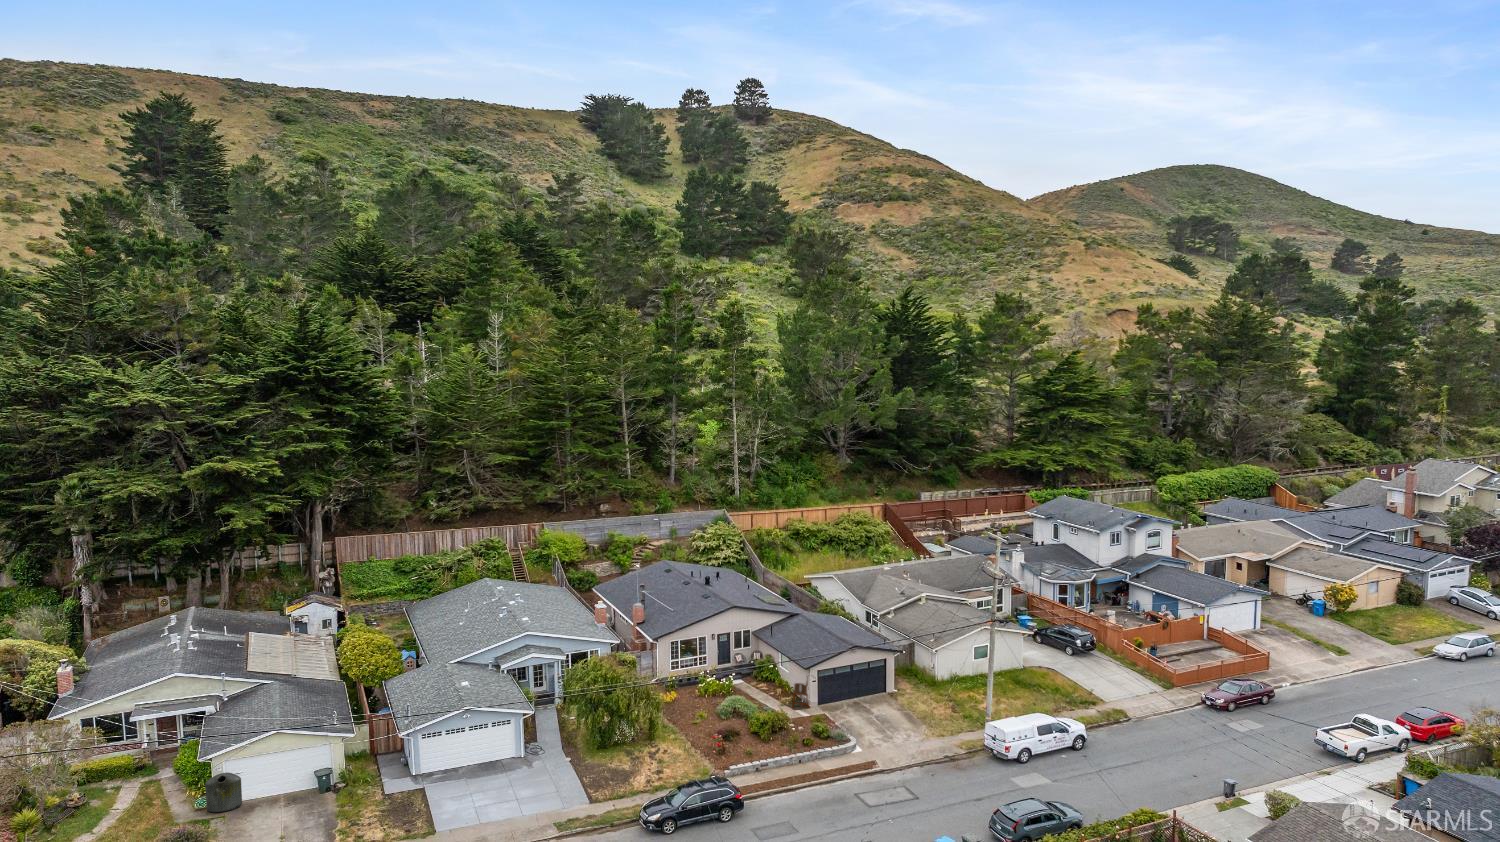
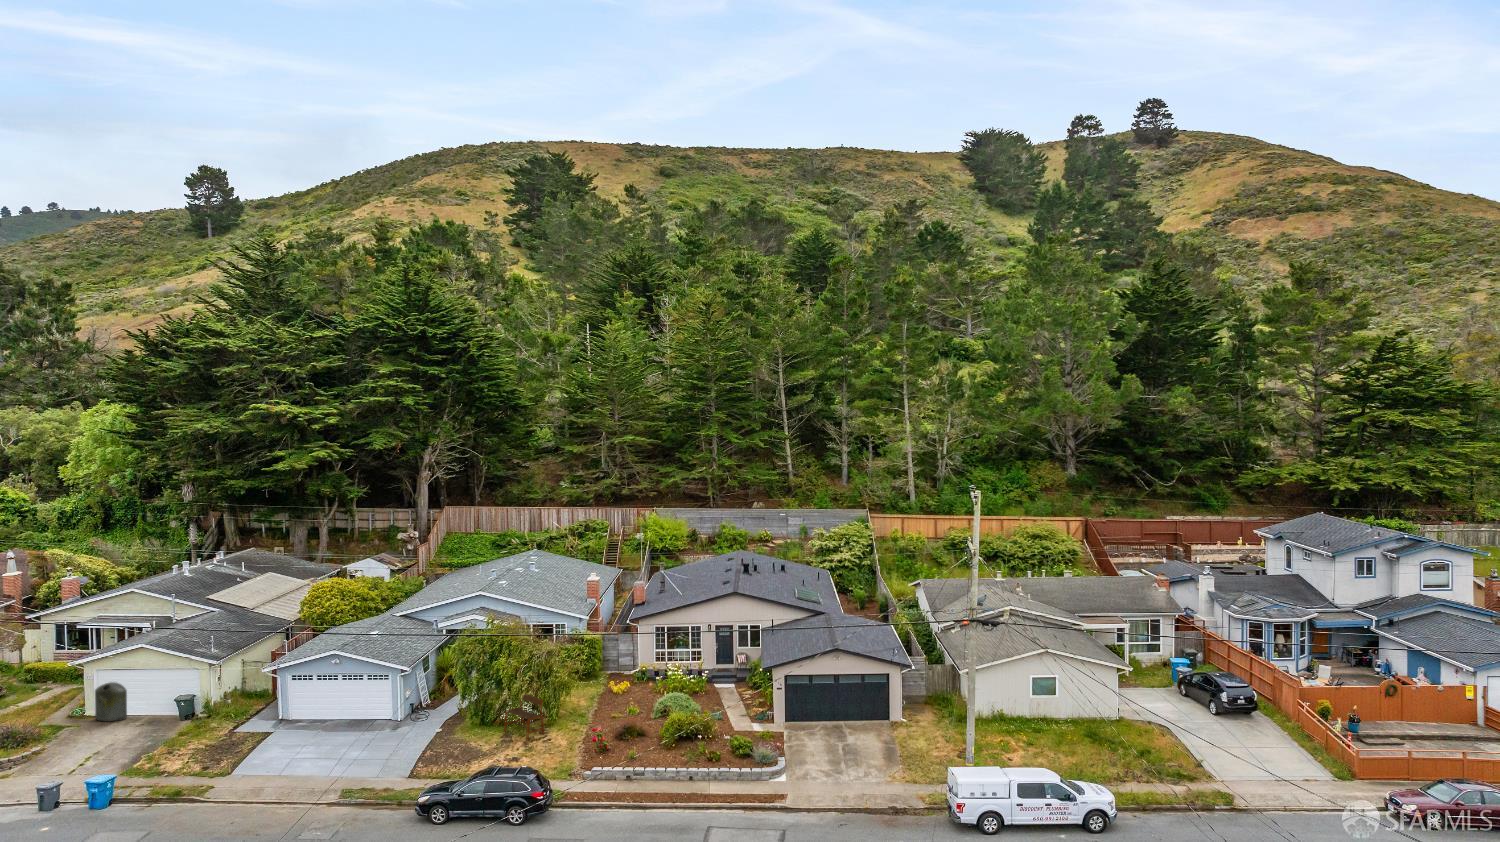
bench: present [793,677,809,707] -> present [504,694,544,740]

